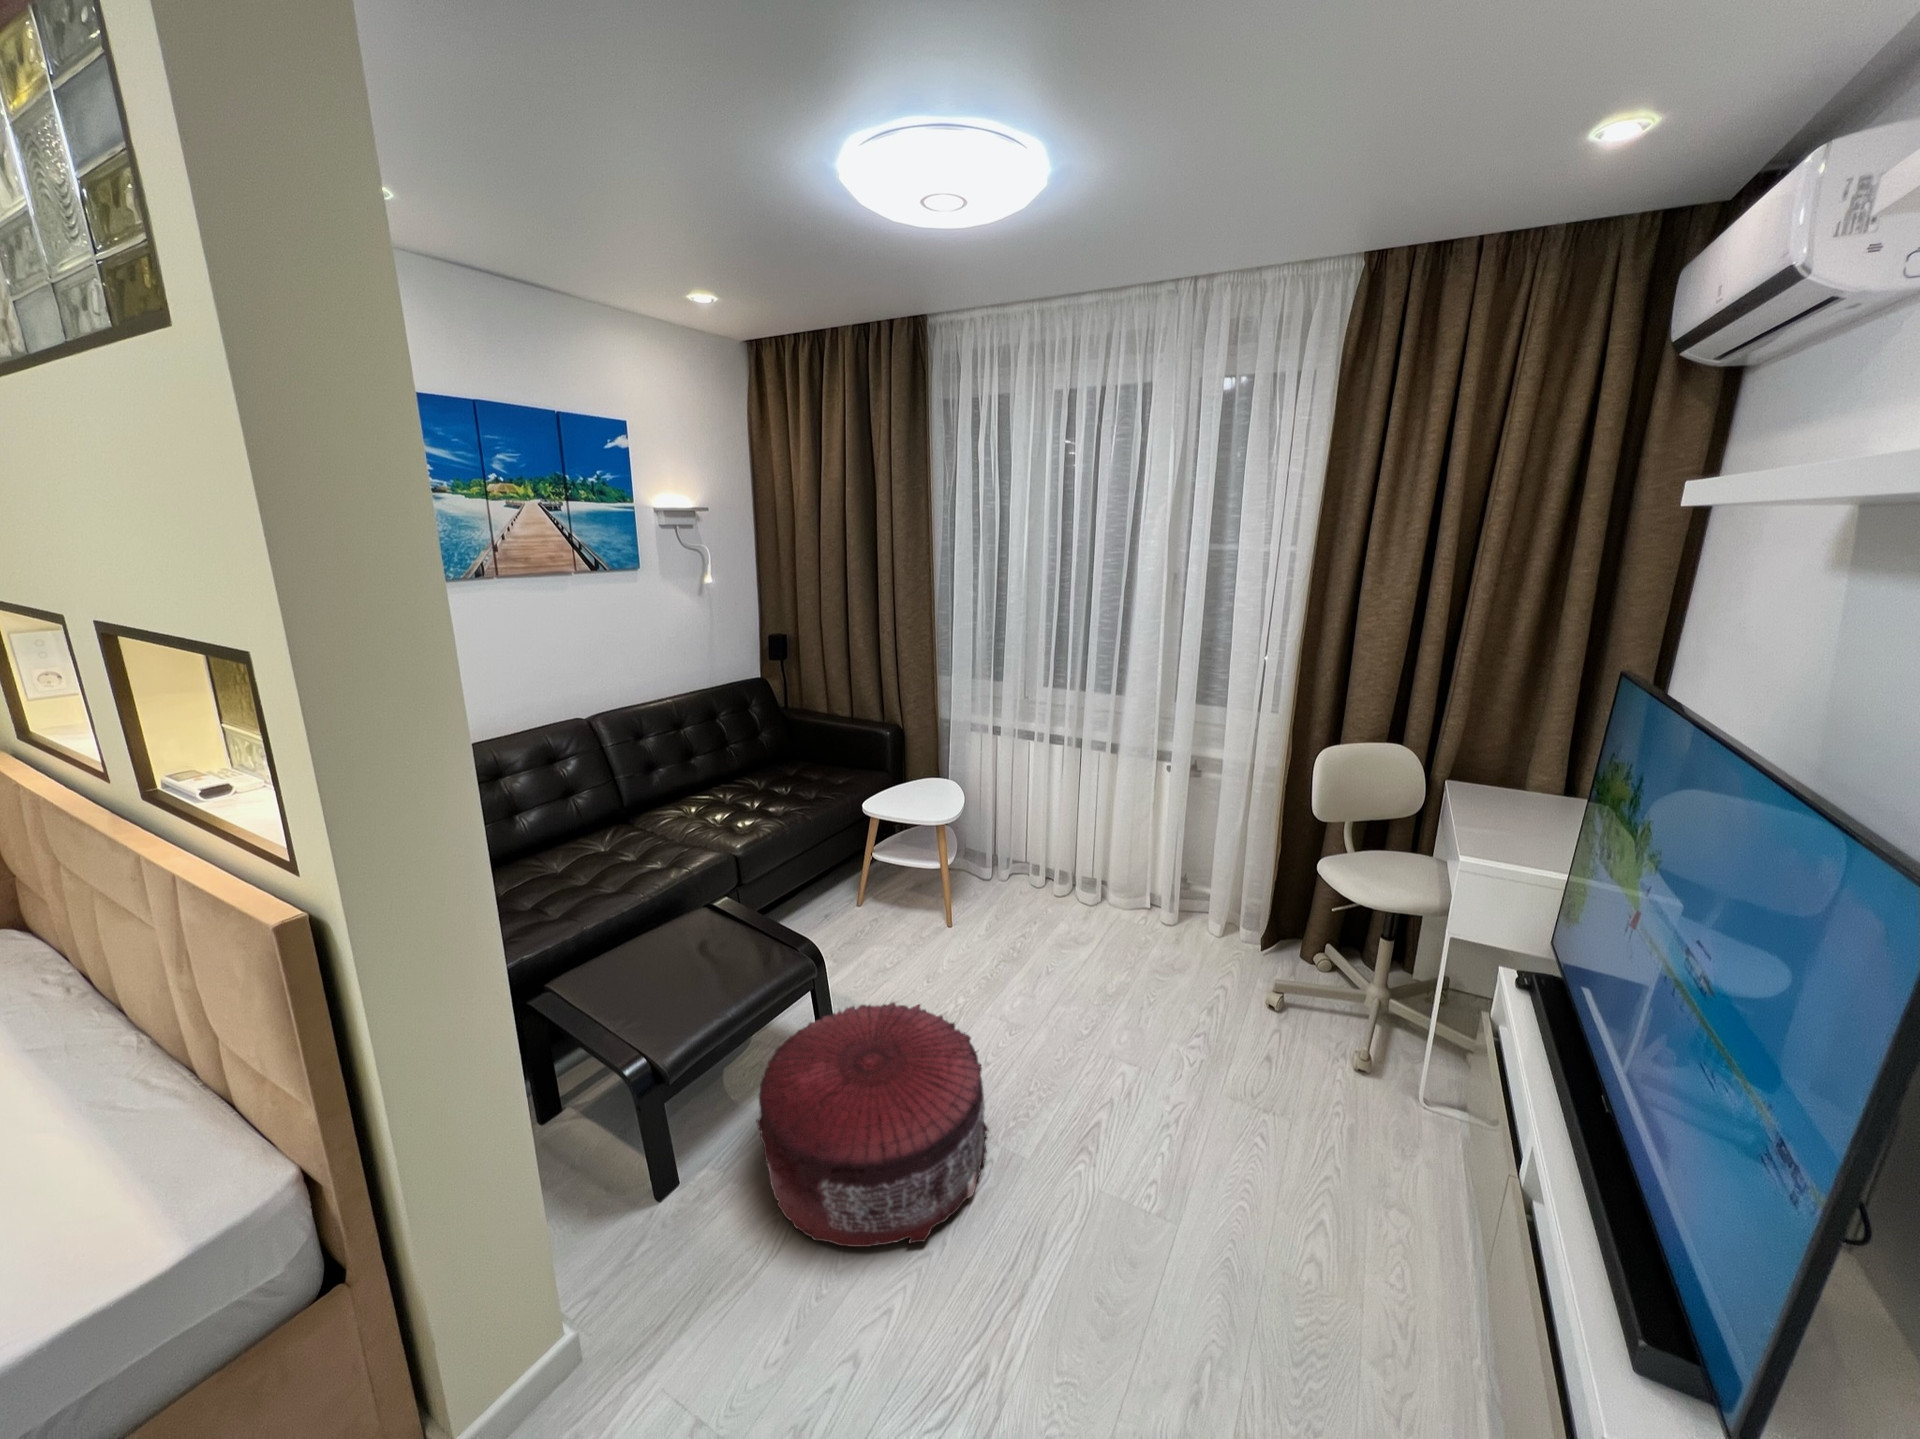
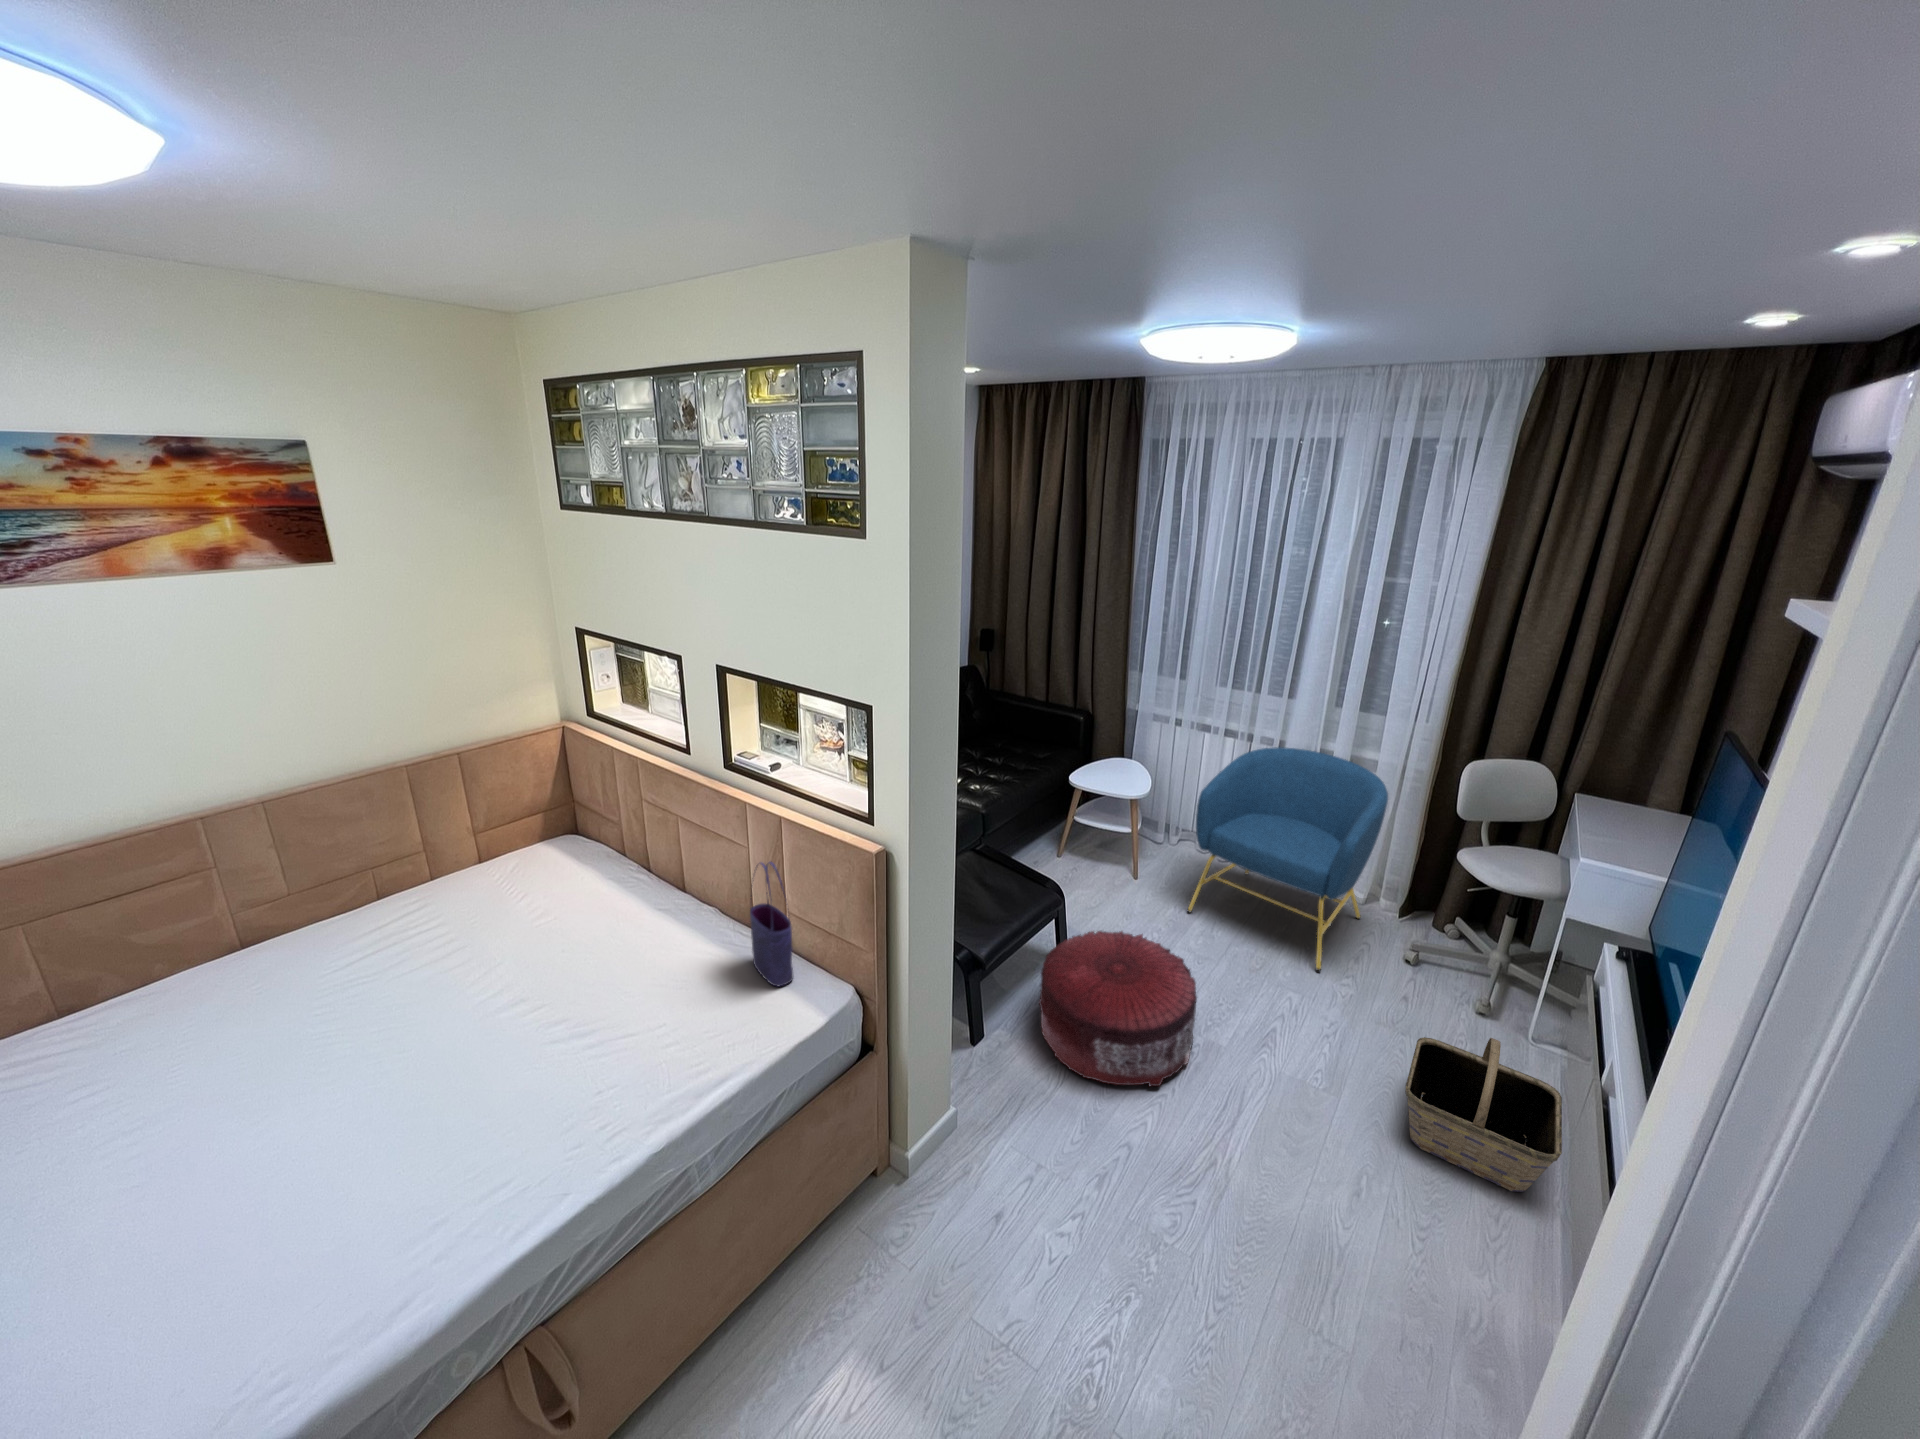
armchair: none [1006,750,1232,1031] -> present [1188,747,1388,971]
tote bag: none [60,950,174,1190] -> present [750,862,794,987]
basket: none [1266,1117,1487,1359] -> present [1405,1037,1562,1192]

